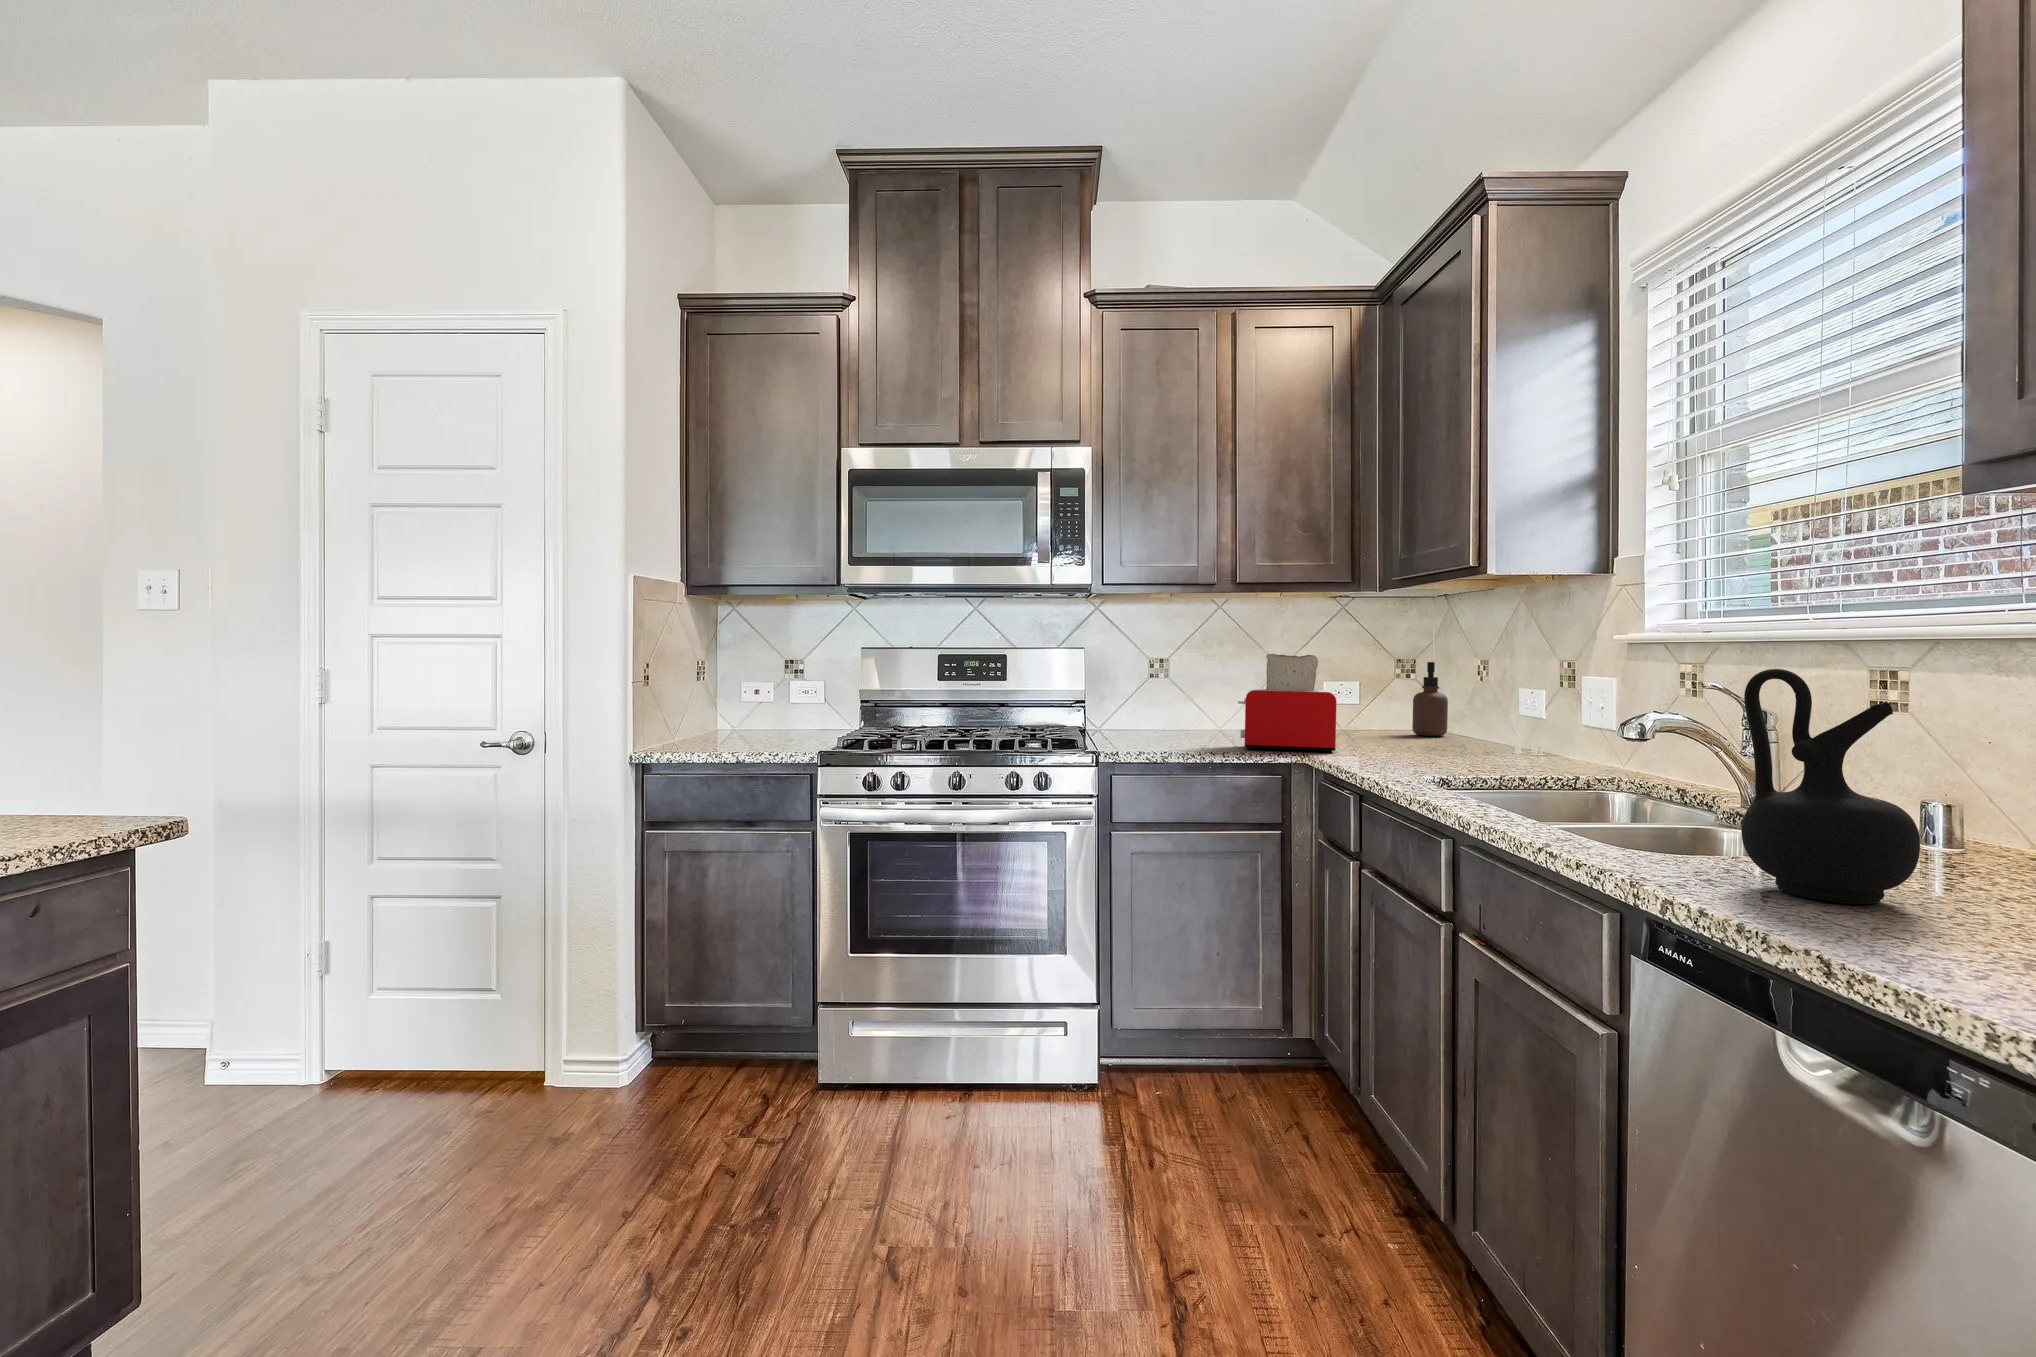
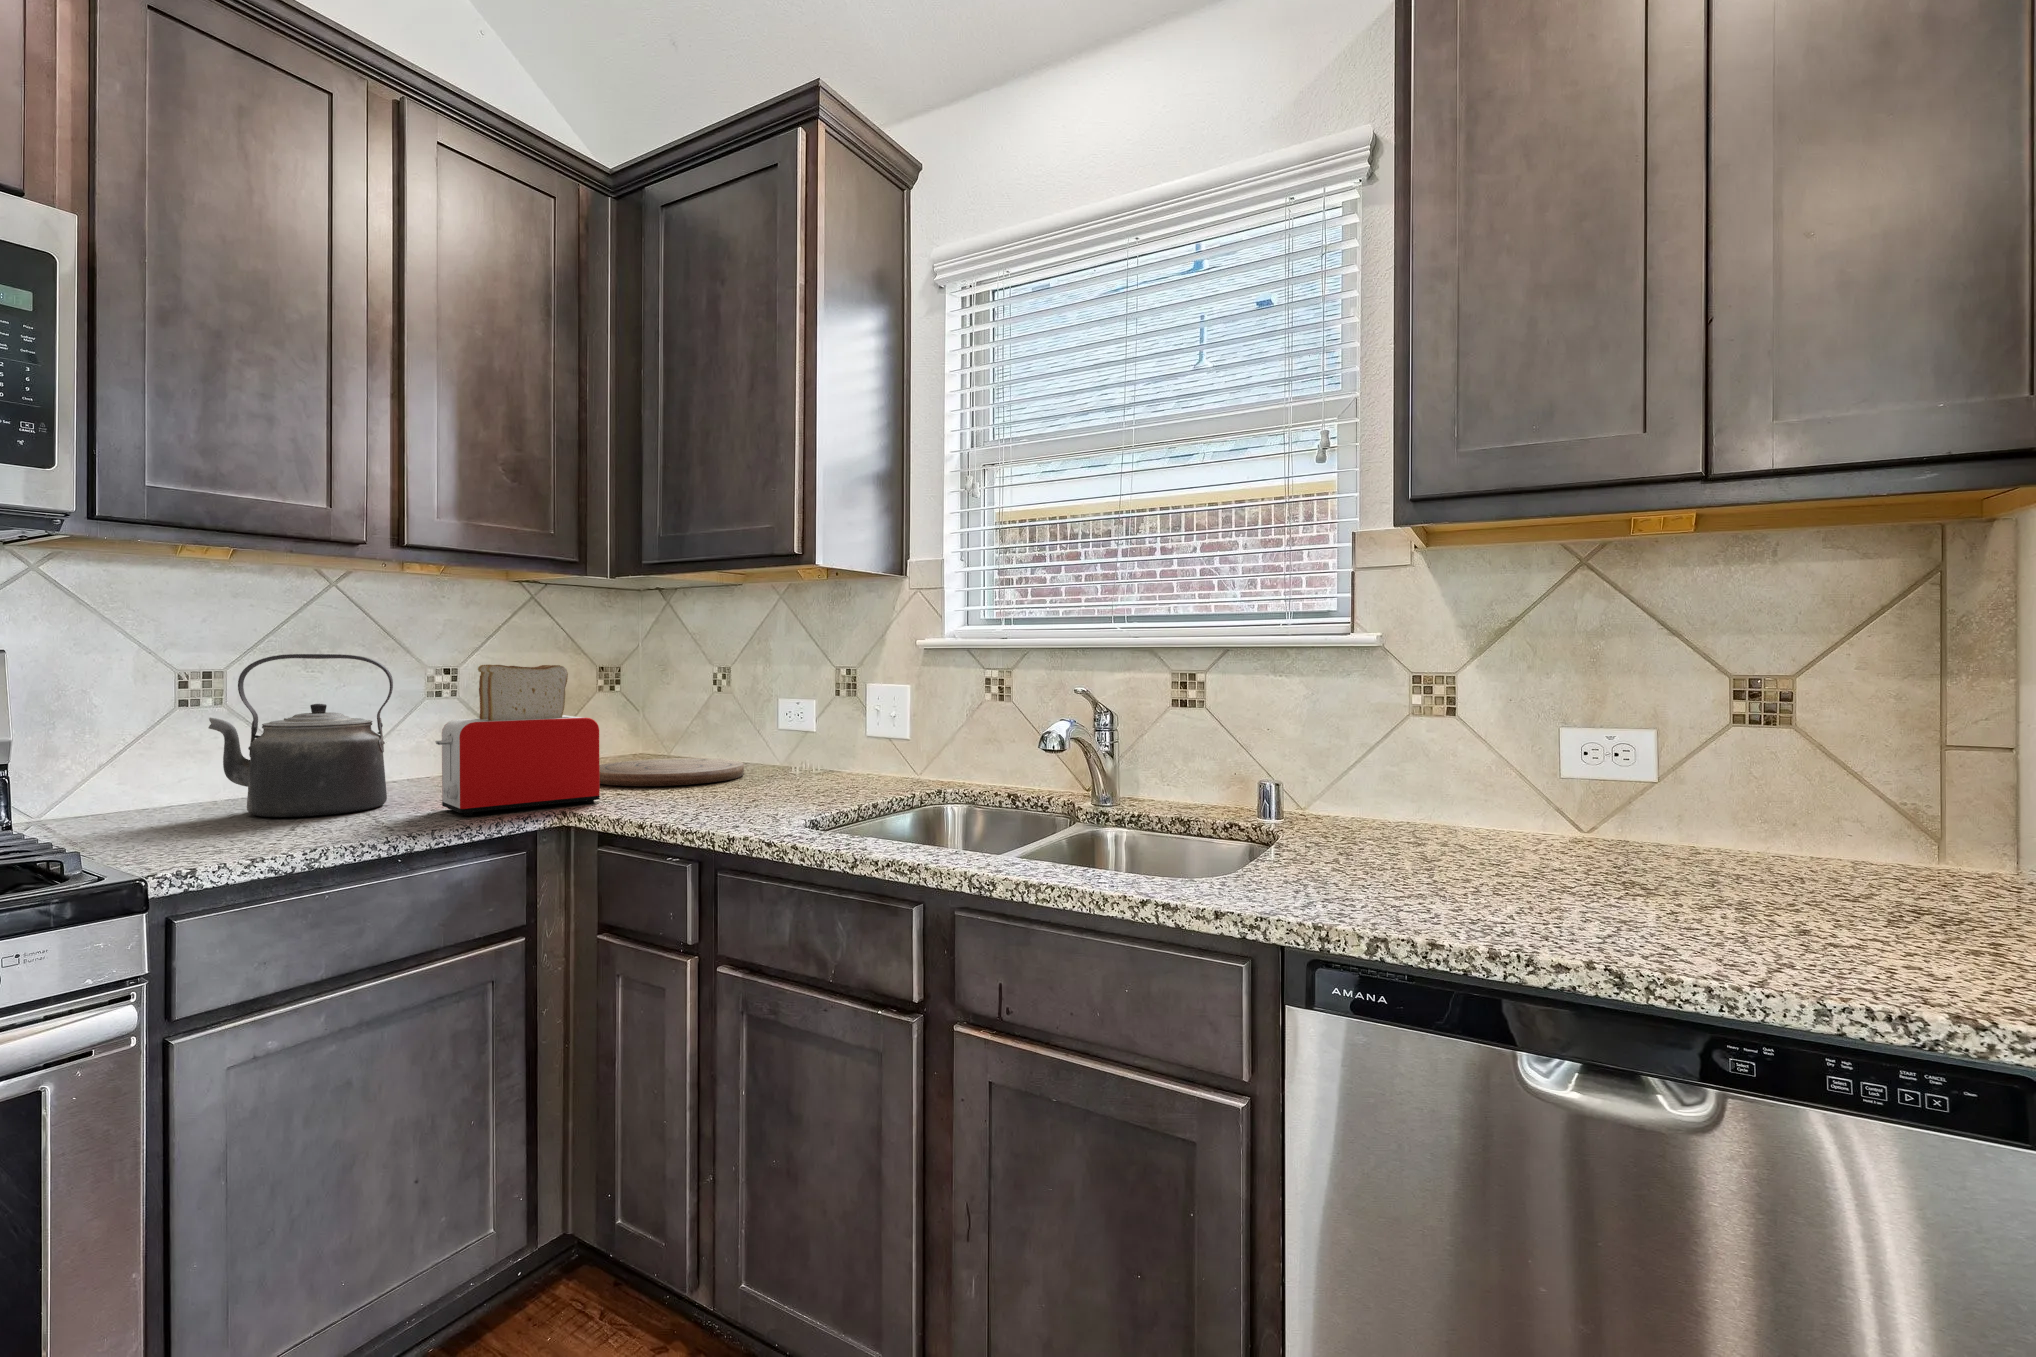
kettle: none [1147,647,1232,741] -> present [208,654,393,817]
soap dispenser: present [1412,662,1448,736] -> none [618,671,660,762]
ceramic jug: present [1741,669,1920,904] -> none [1338,677,1478,900]
cutting board: none [1360,732,1486,752] -> present [599,758,744,786]

